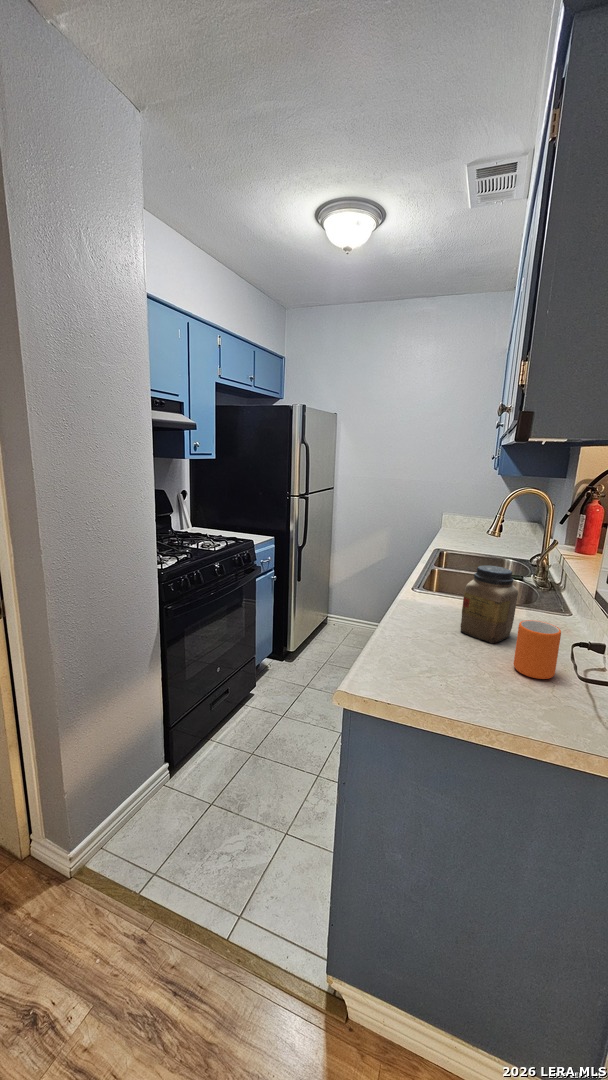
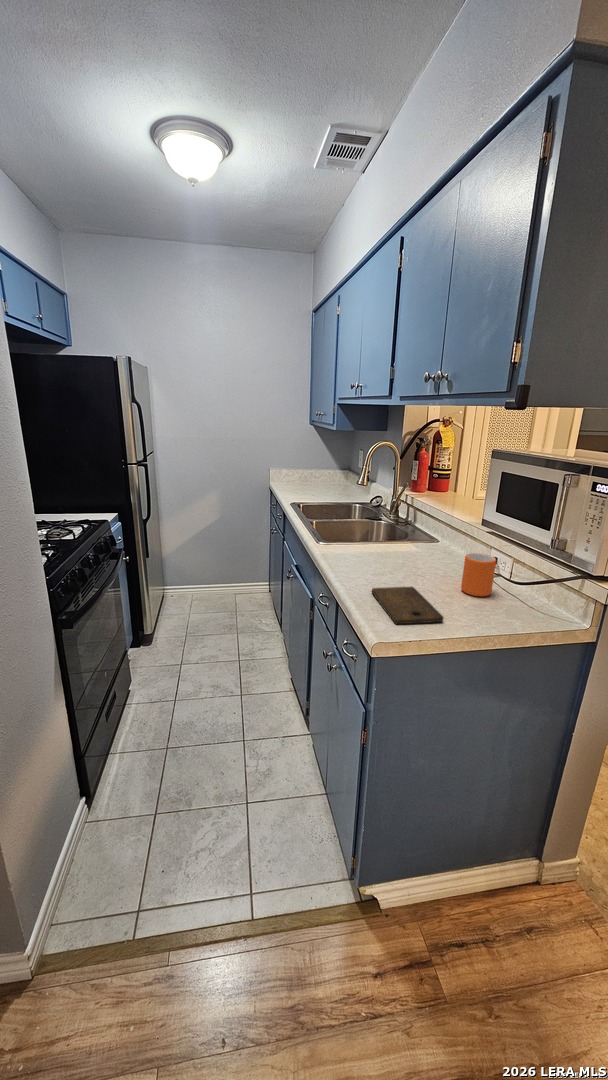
jar: present [460,566,518,643] -> none [400,515,439,577]
cutting board: none [378,635,447,686] -> present [372,587,444,624]

